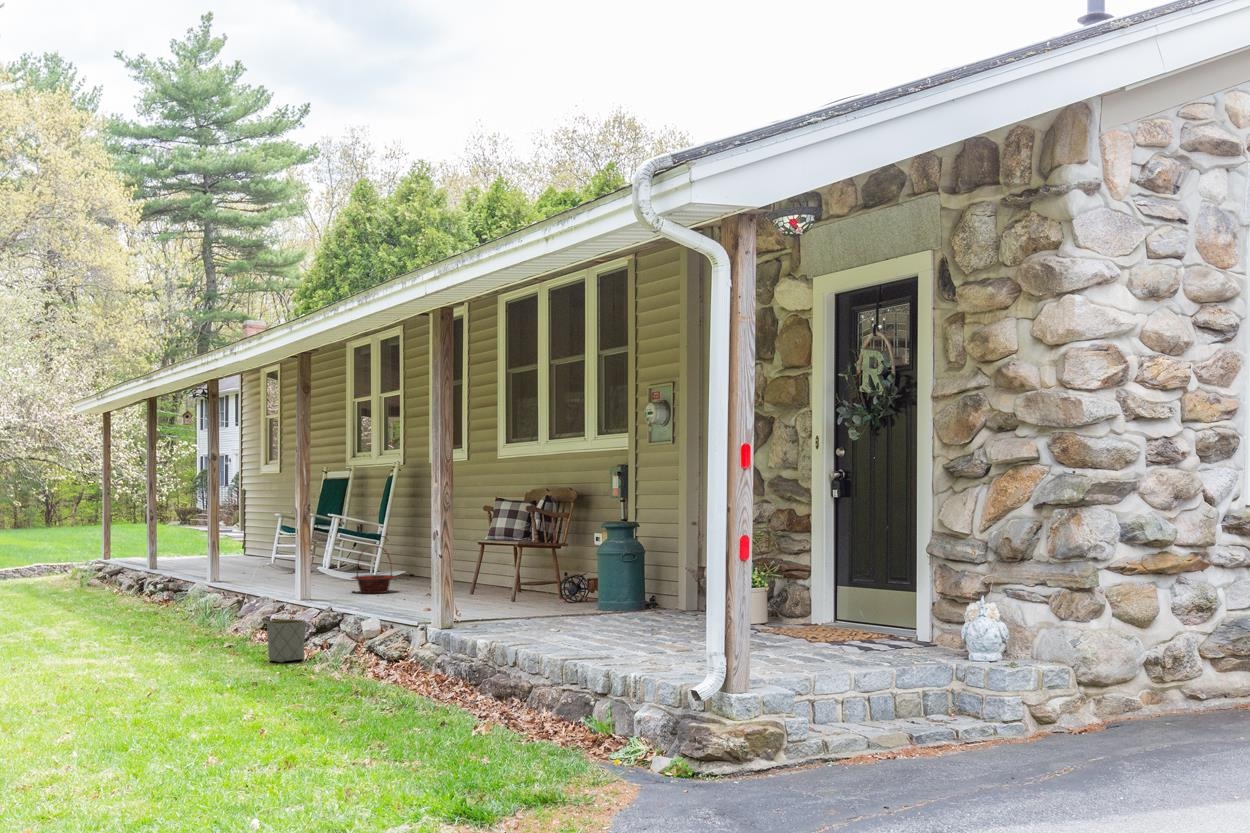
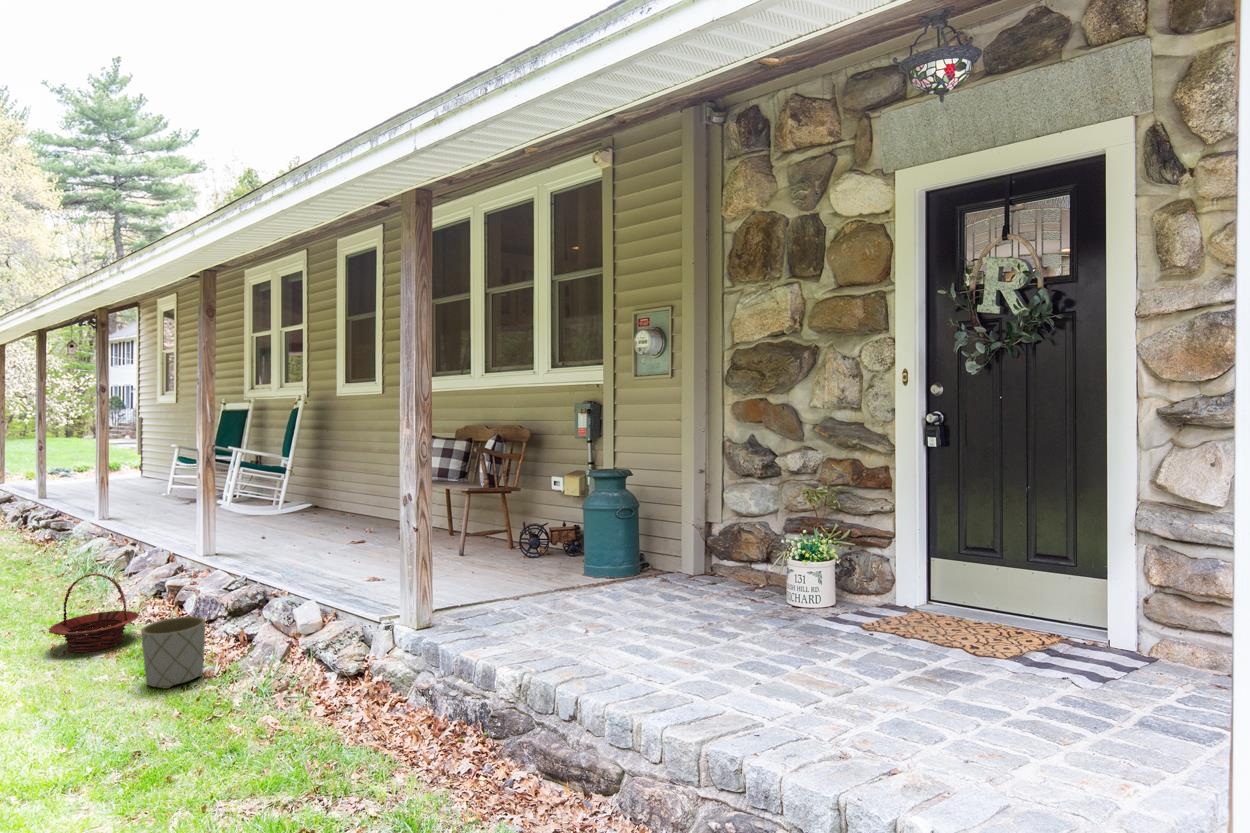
basket: present [352,546,397,594] -> present [49,574,139,653]

